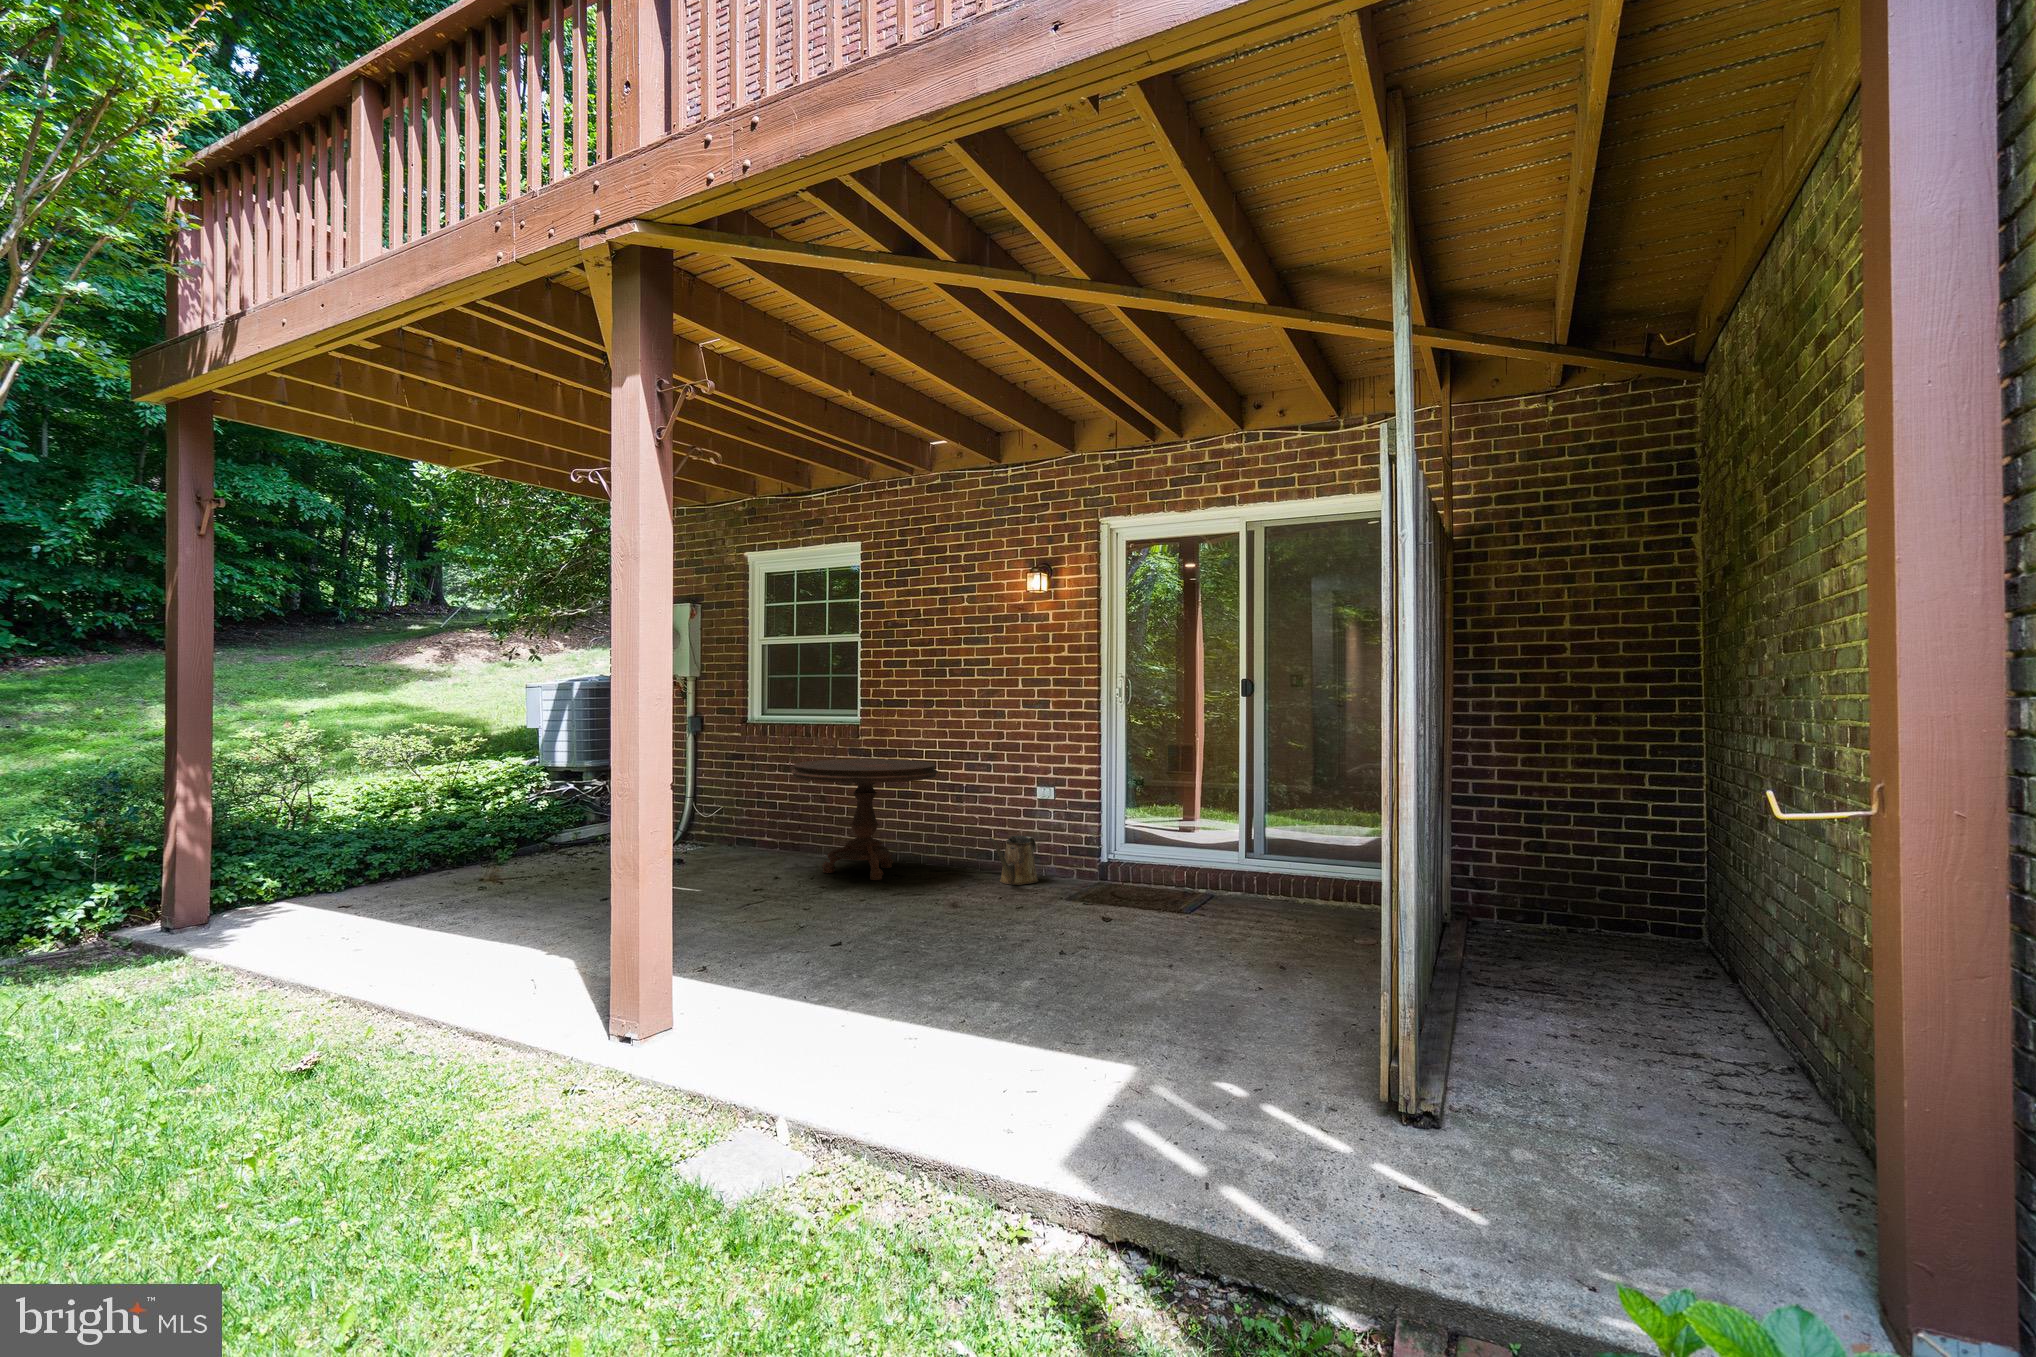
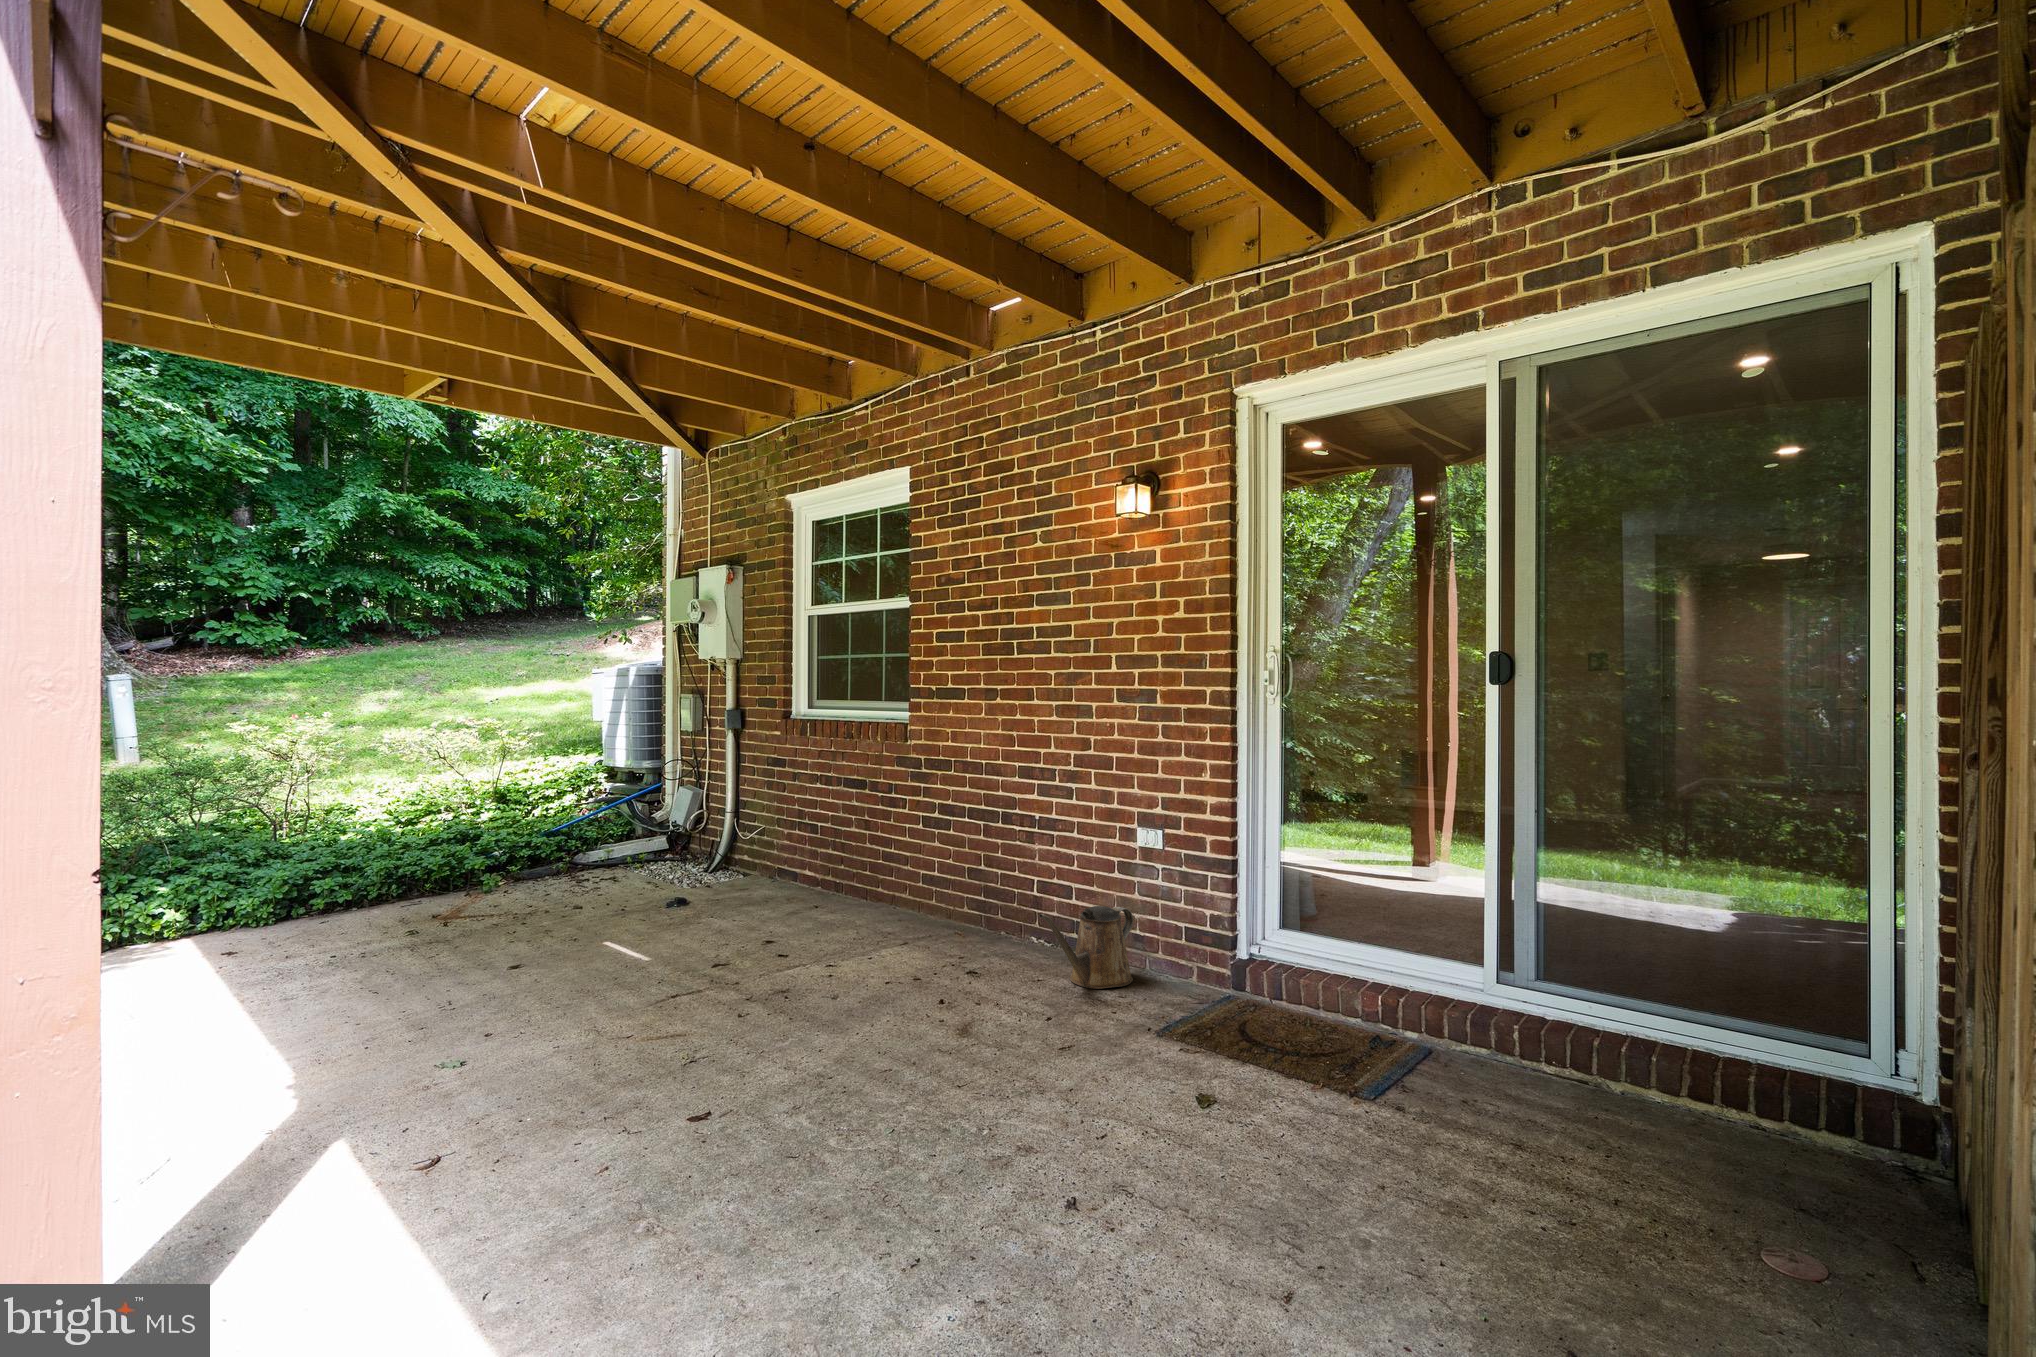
side table: present [792,759,938,880] -> none [777,773,992,960]

